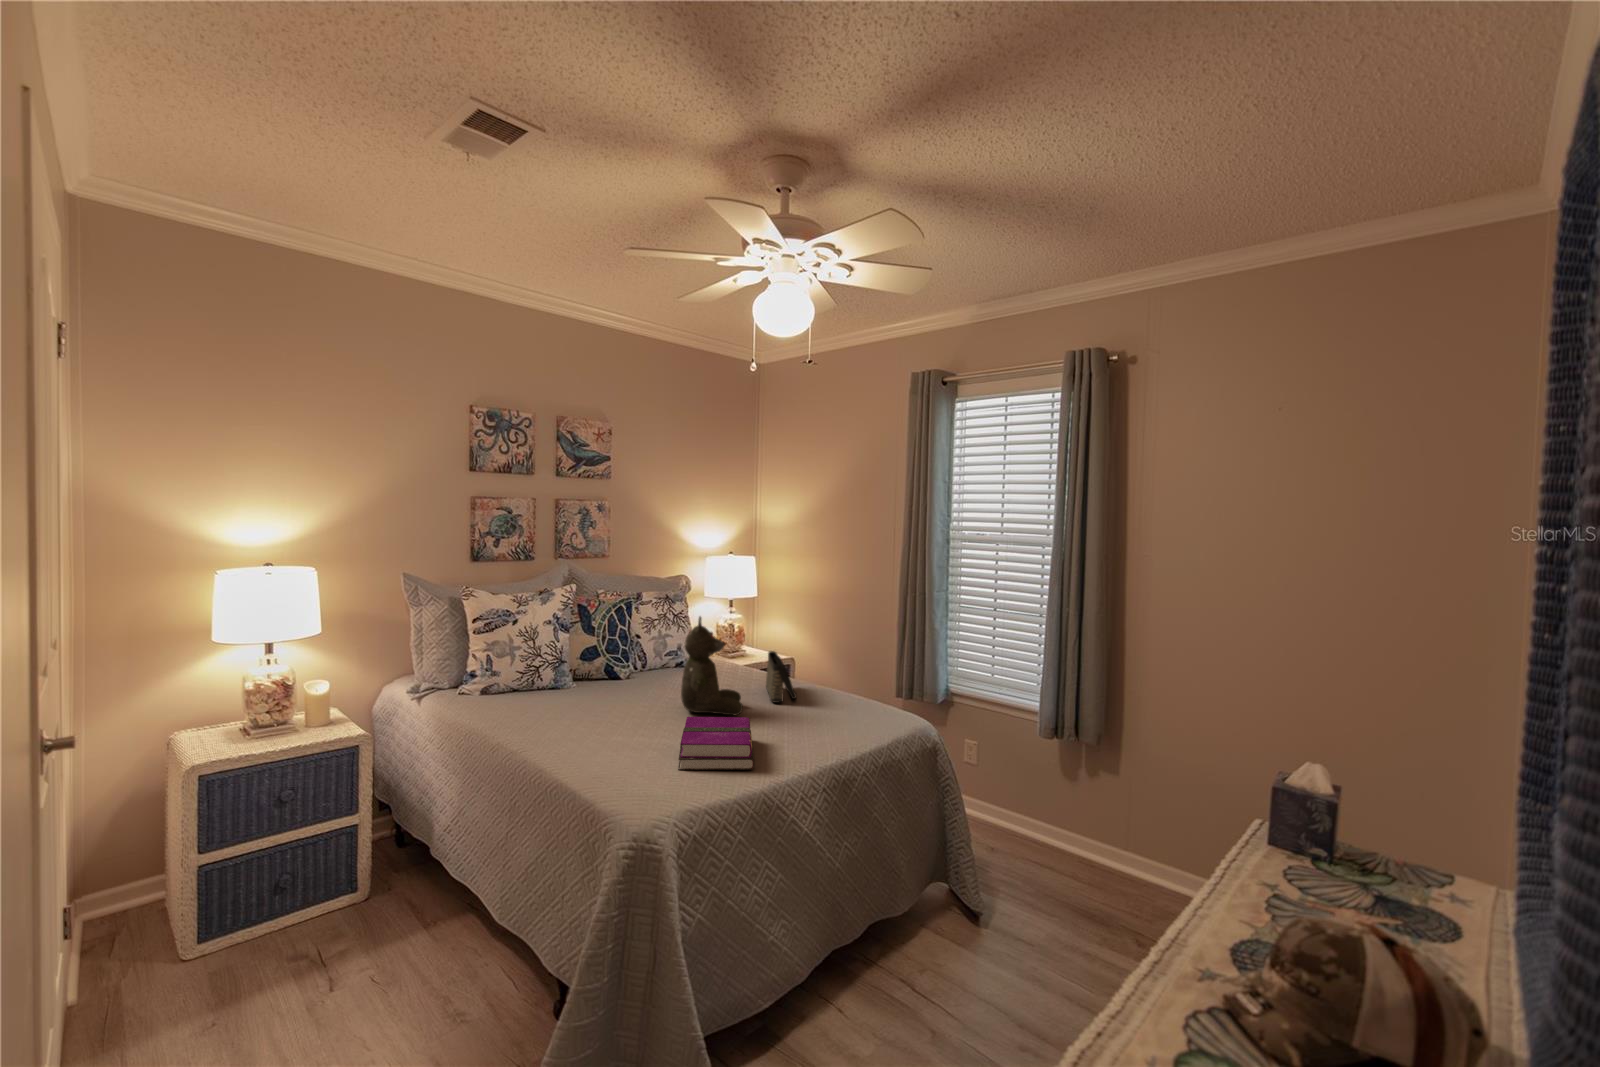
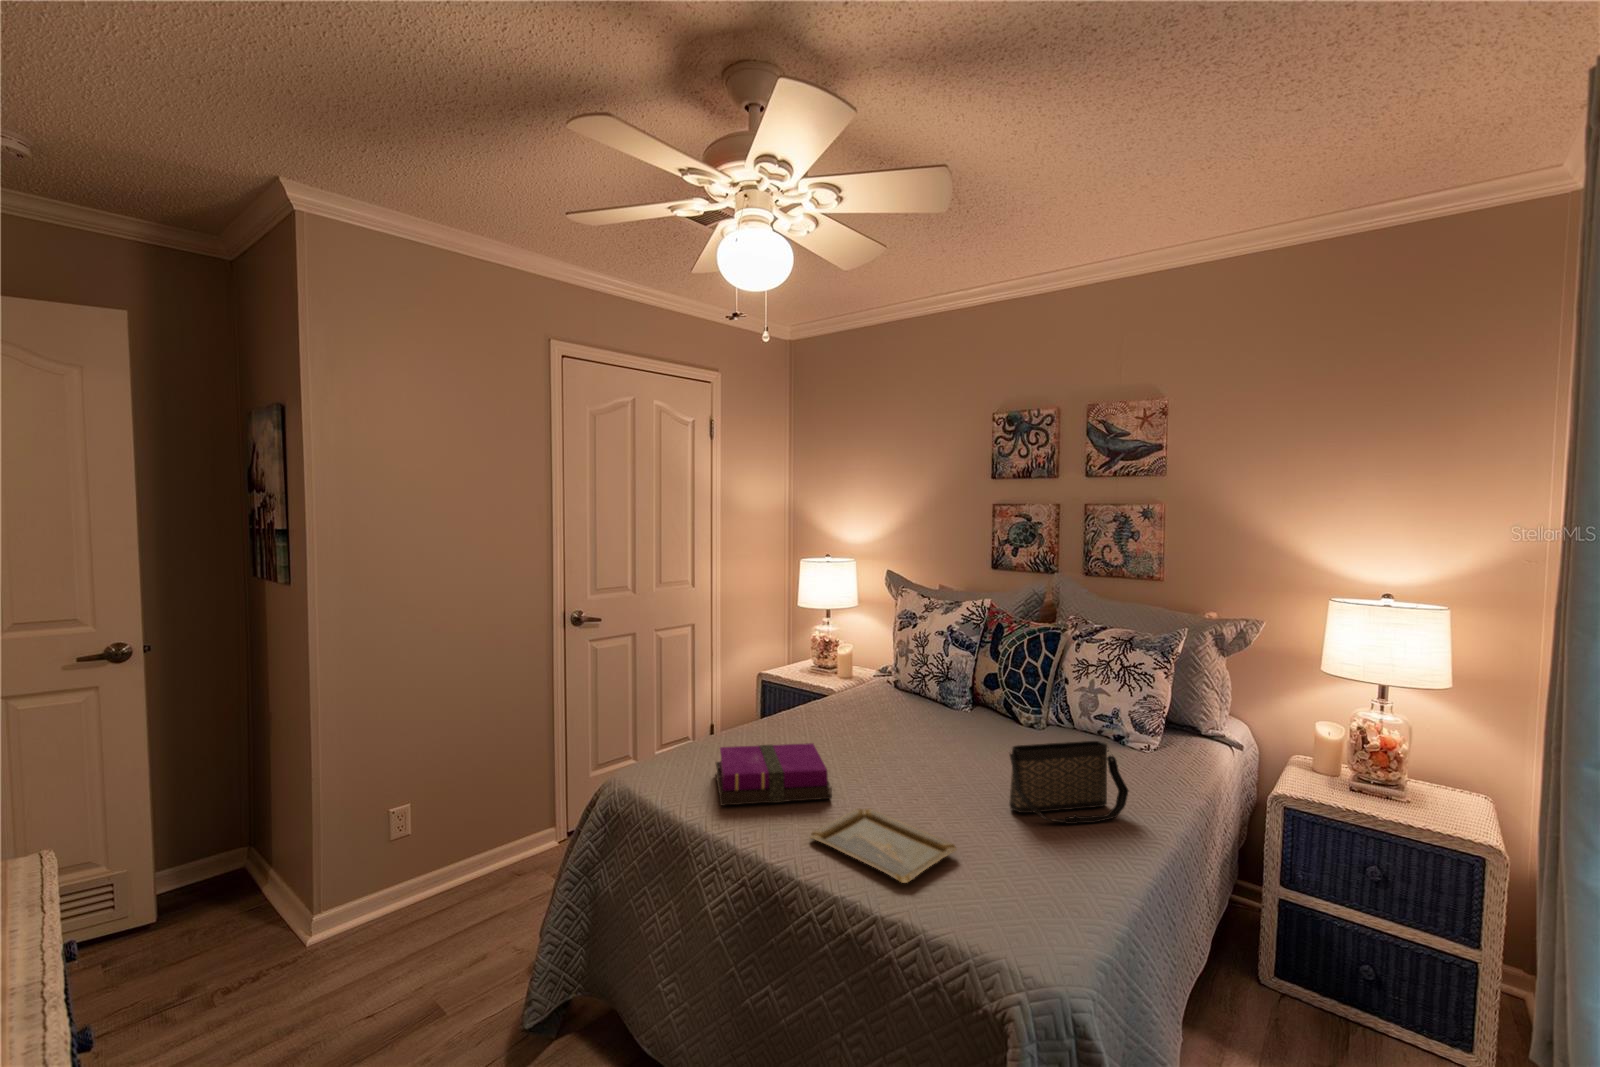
teddy bear: present [681,617,743,715] -> none [875,645,977,786]
tray: none [774,717,866,749] -> present [810,808,957,883]

